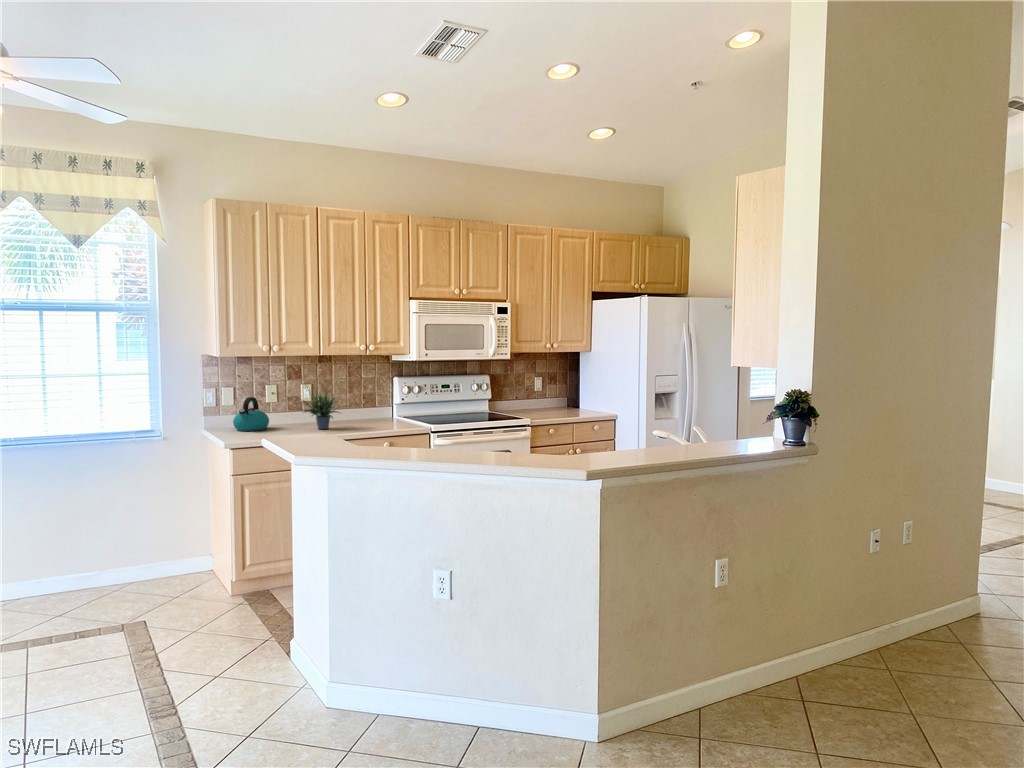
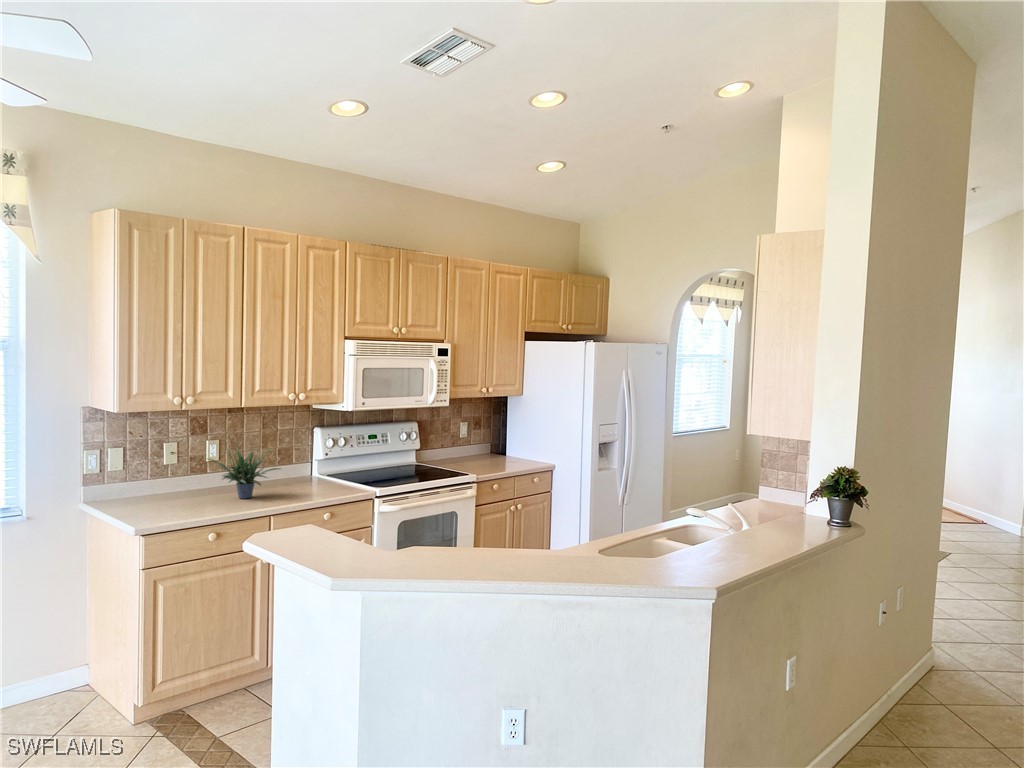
kettle: present [233,397,269,431] -> none [124,460,172,505]

